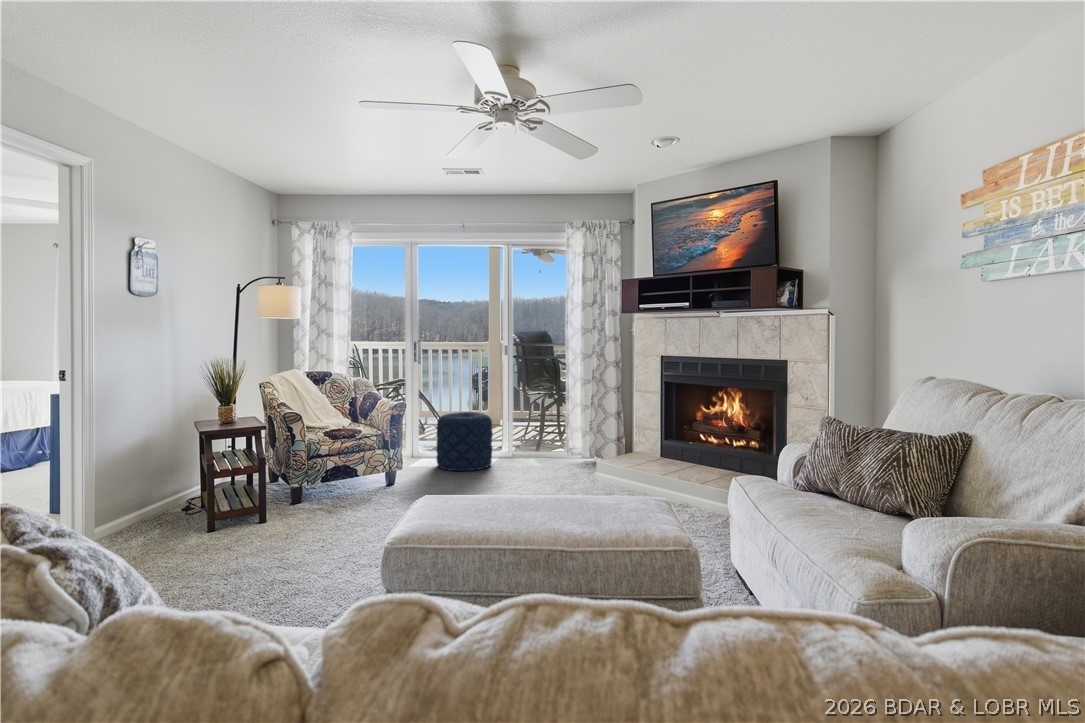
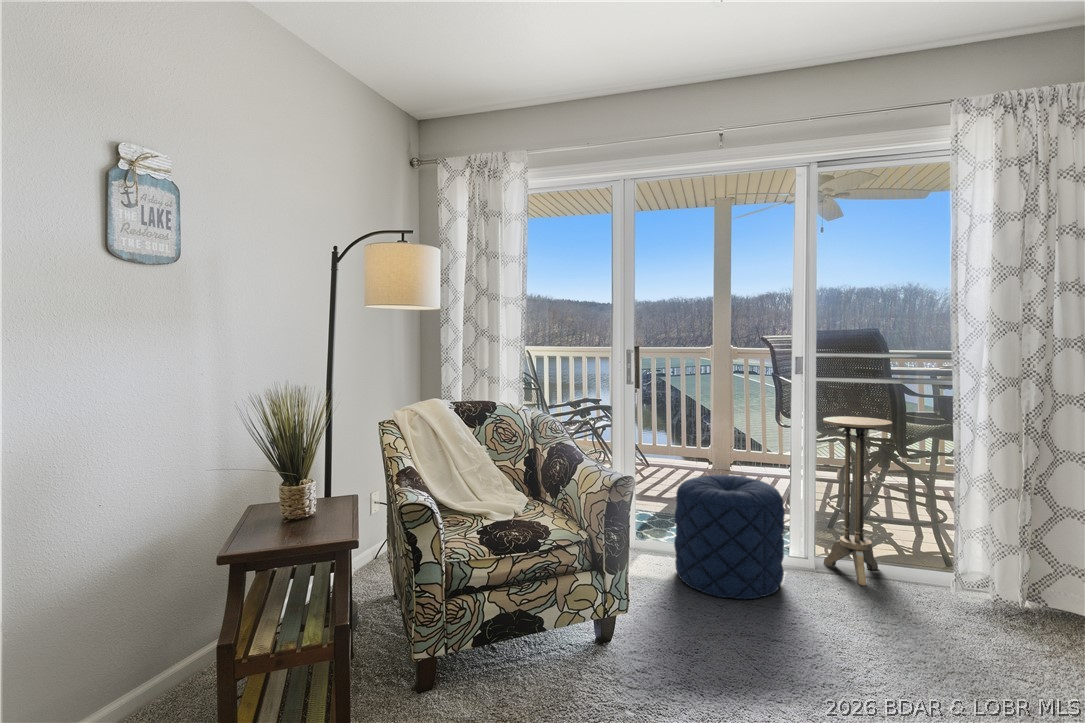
side table: none [516,379,548,464] -> present [823,417,892,586]

